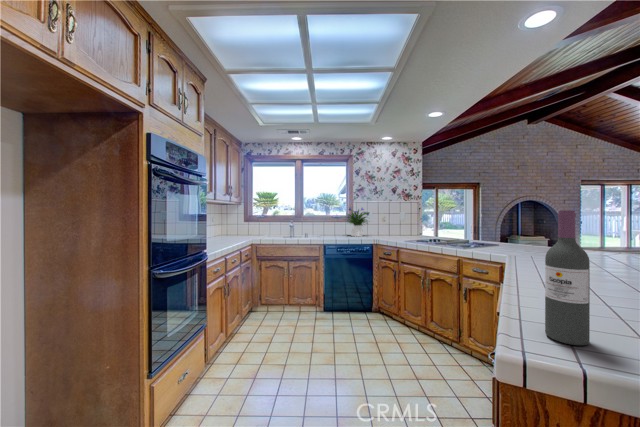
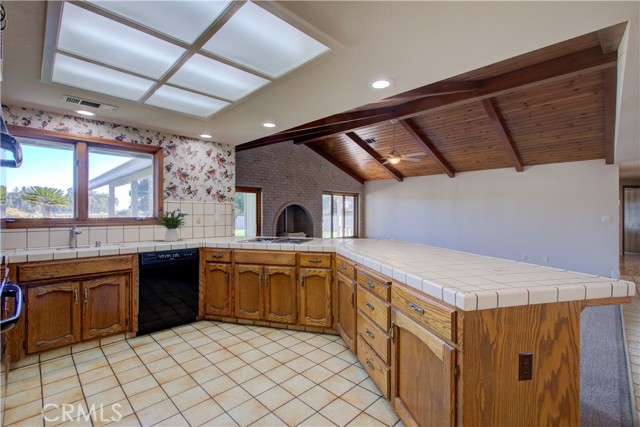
wine bottle: present [545,211,590,345] -> none [434,212,452,277]

